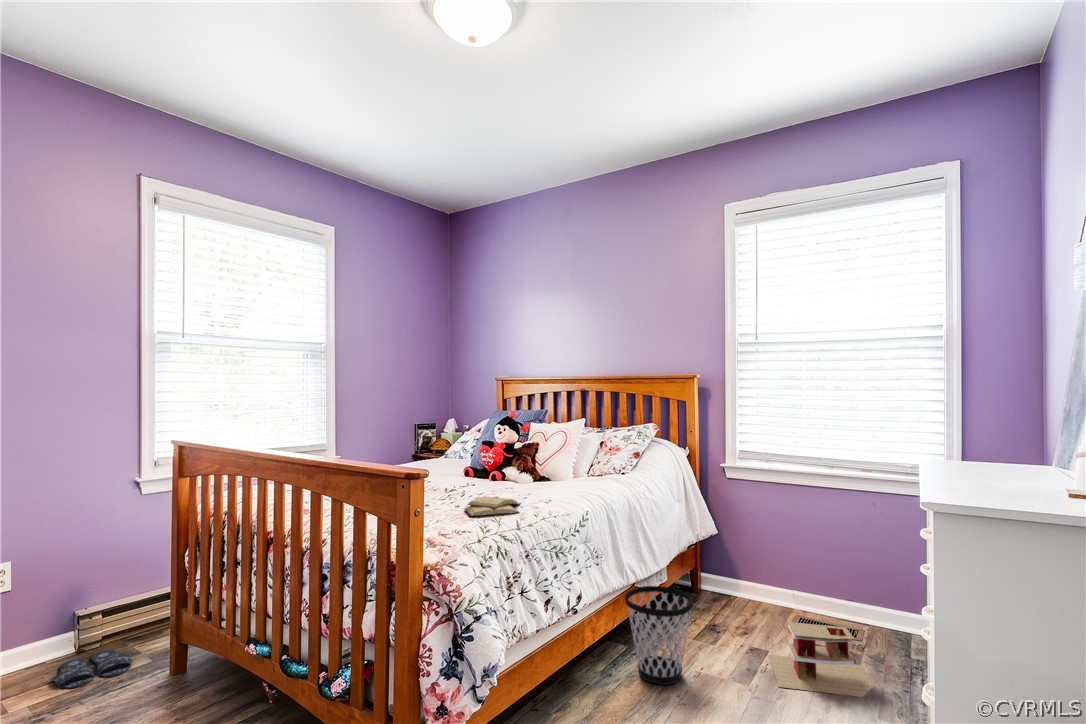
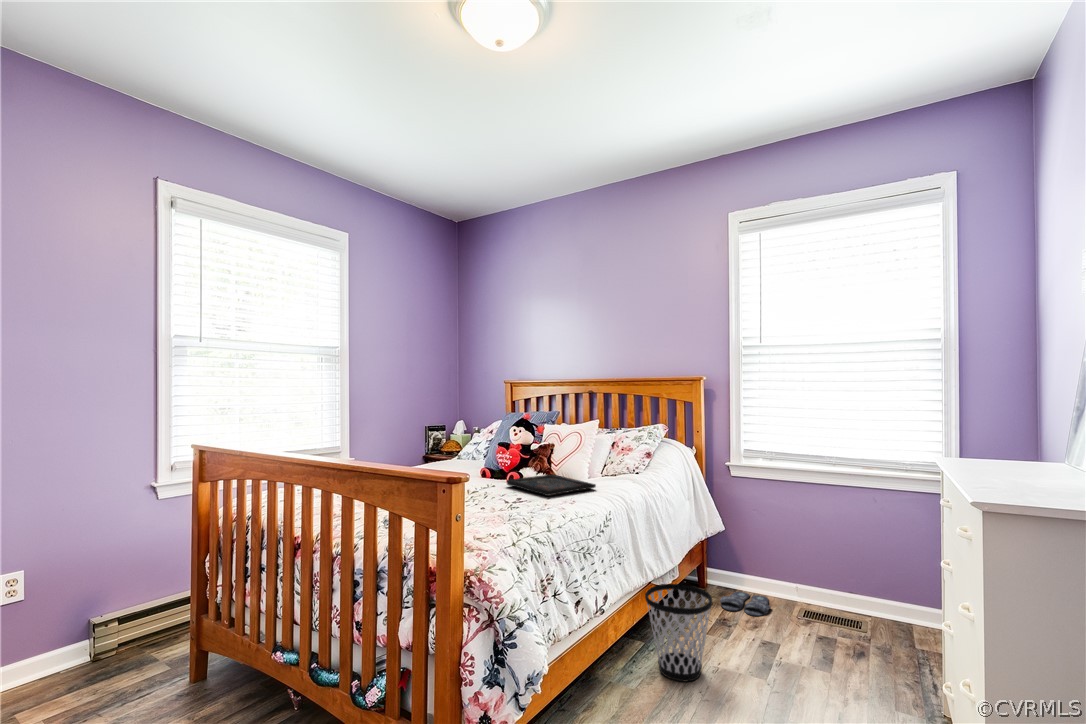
tray: none [489,474,578,495] -> present [507,474,596,496]
diary: present [465,496,520,516] -> none [490,498,546,519]
toy house: present [769,622,874,697] -> none [782,617,899,692]
slippers: present [53,650,132,689] -> present [720,592,771,616]

